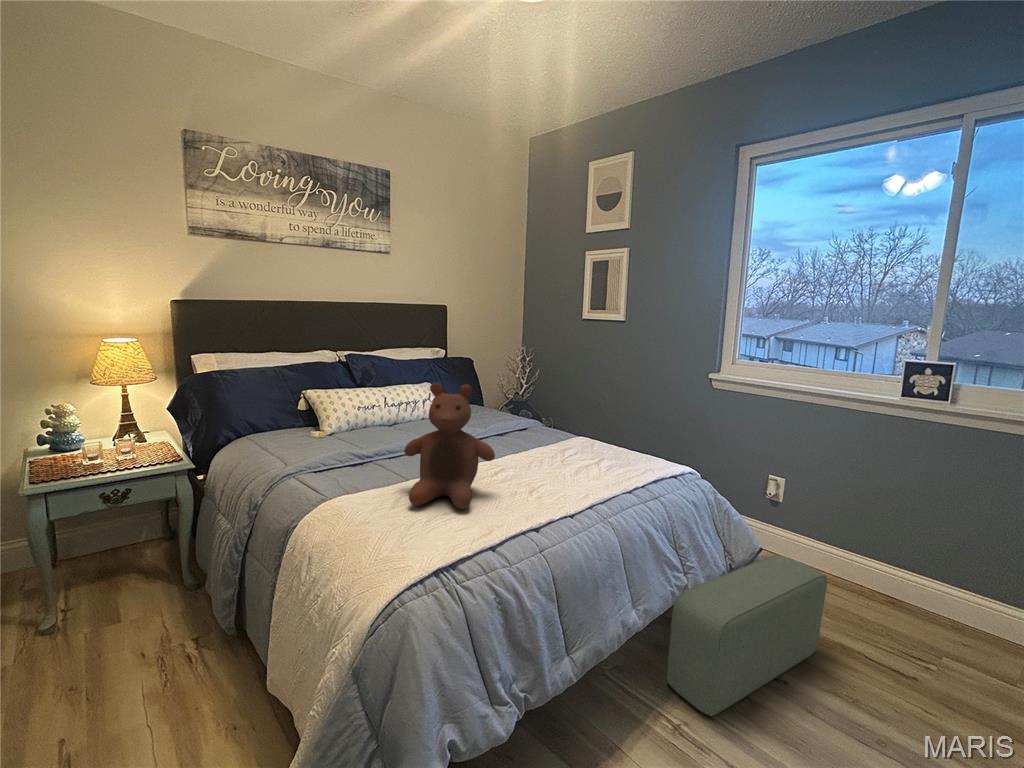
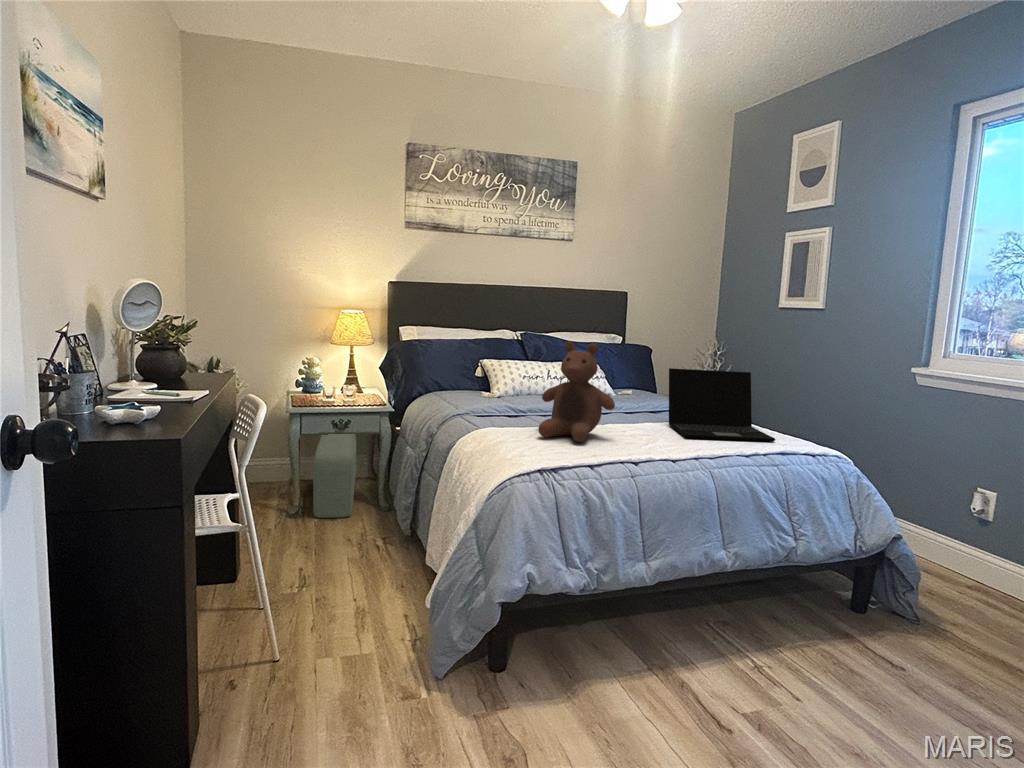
laptop: none [530,394,644,476] -> present [669,368,775,441]
pouf: present [667,555,827,716] -> present [313,434,356,518]

